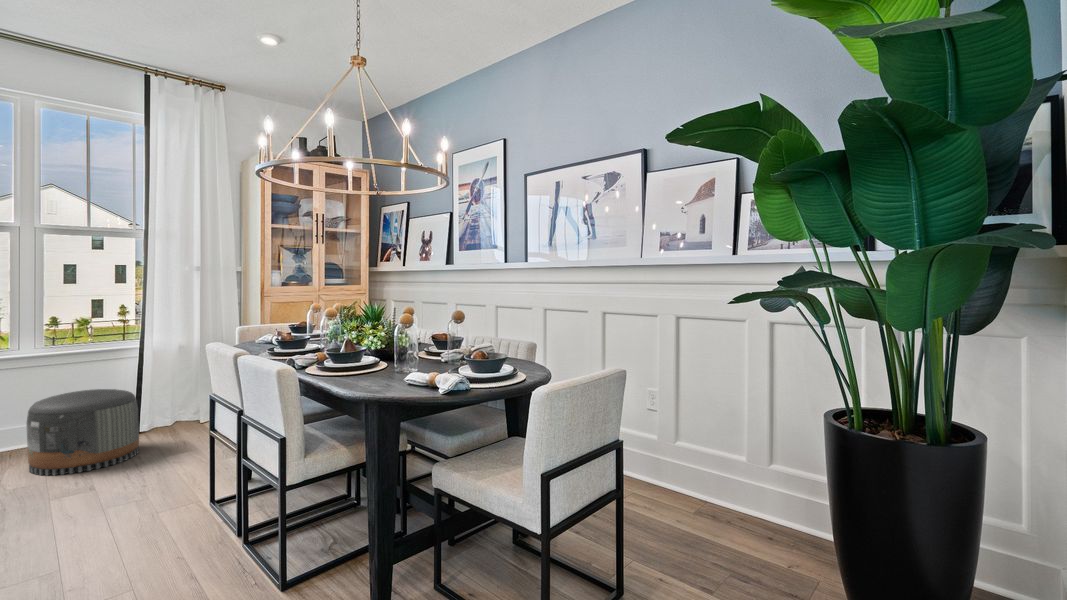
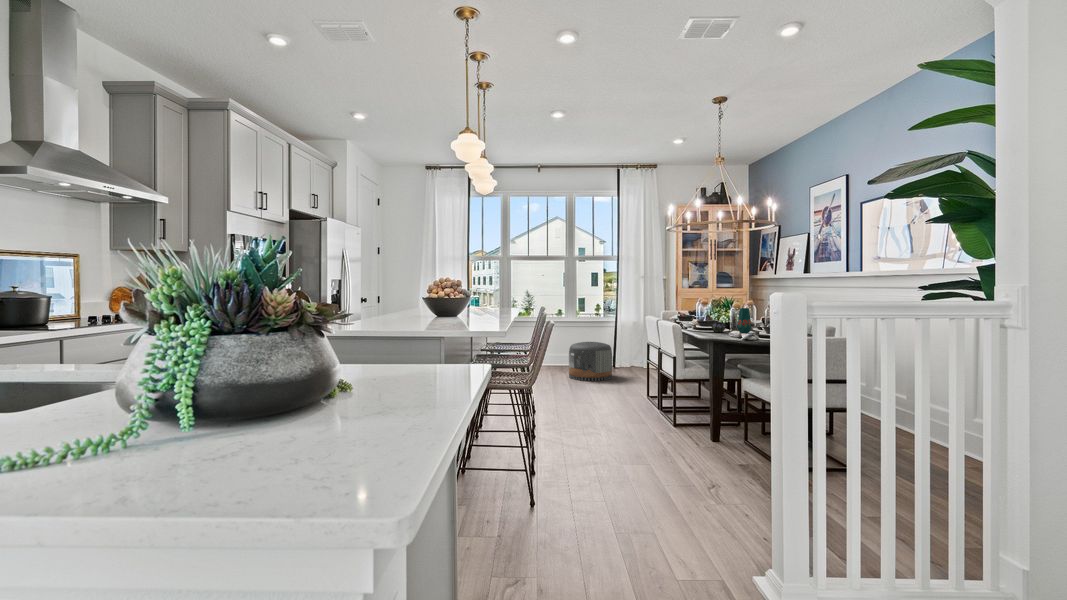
vase: none [357,325,427,376] -> present [712,308,751,333]

